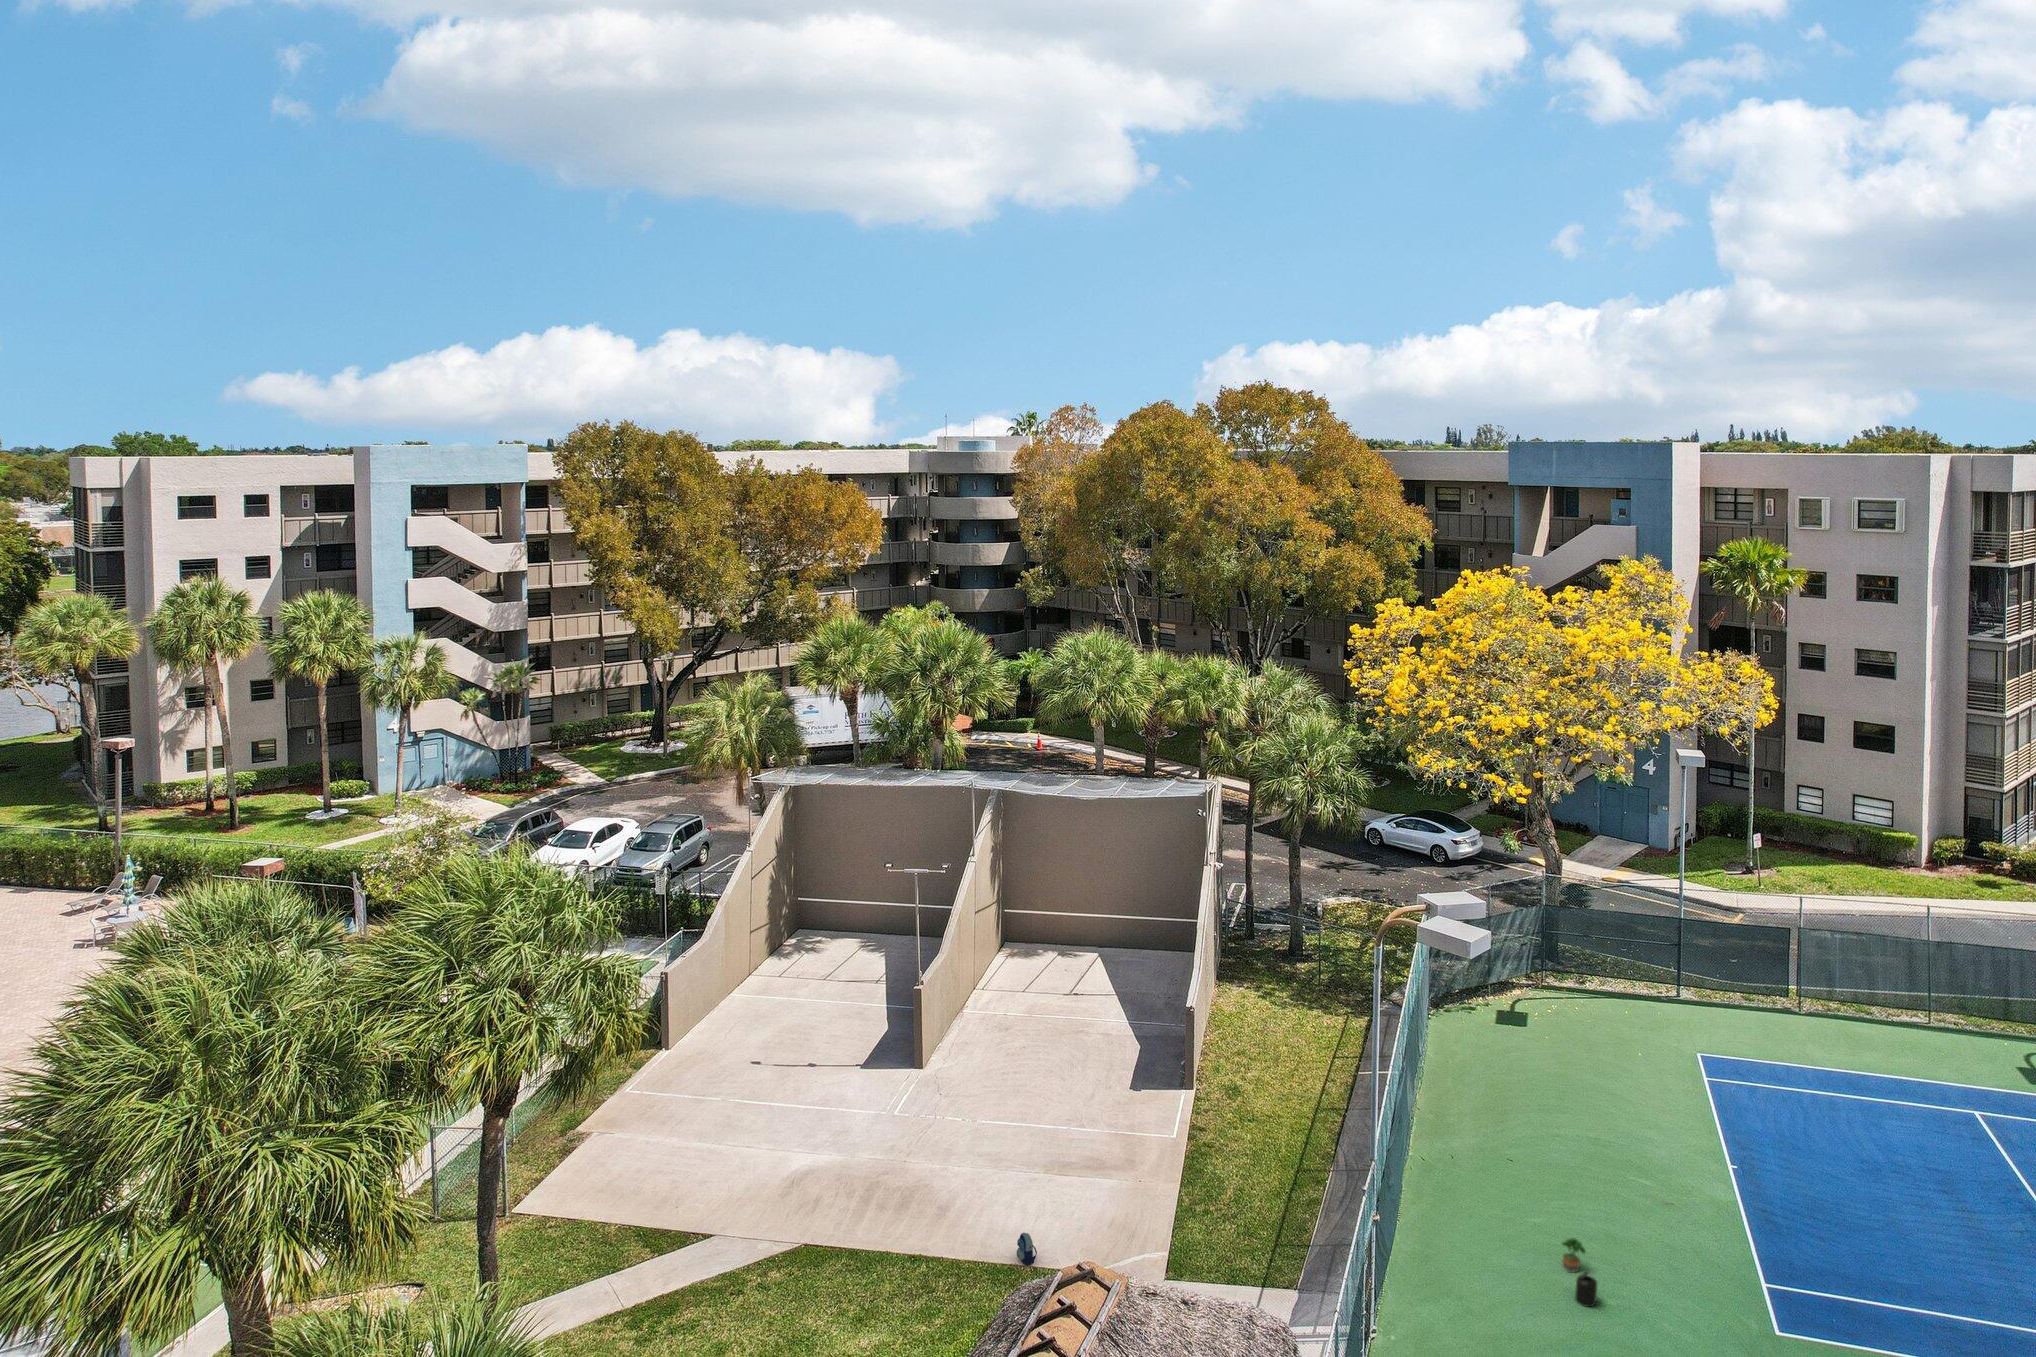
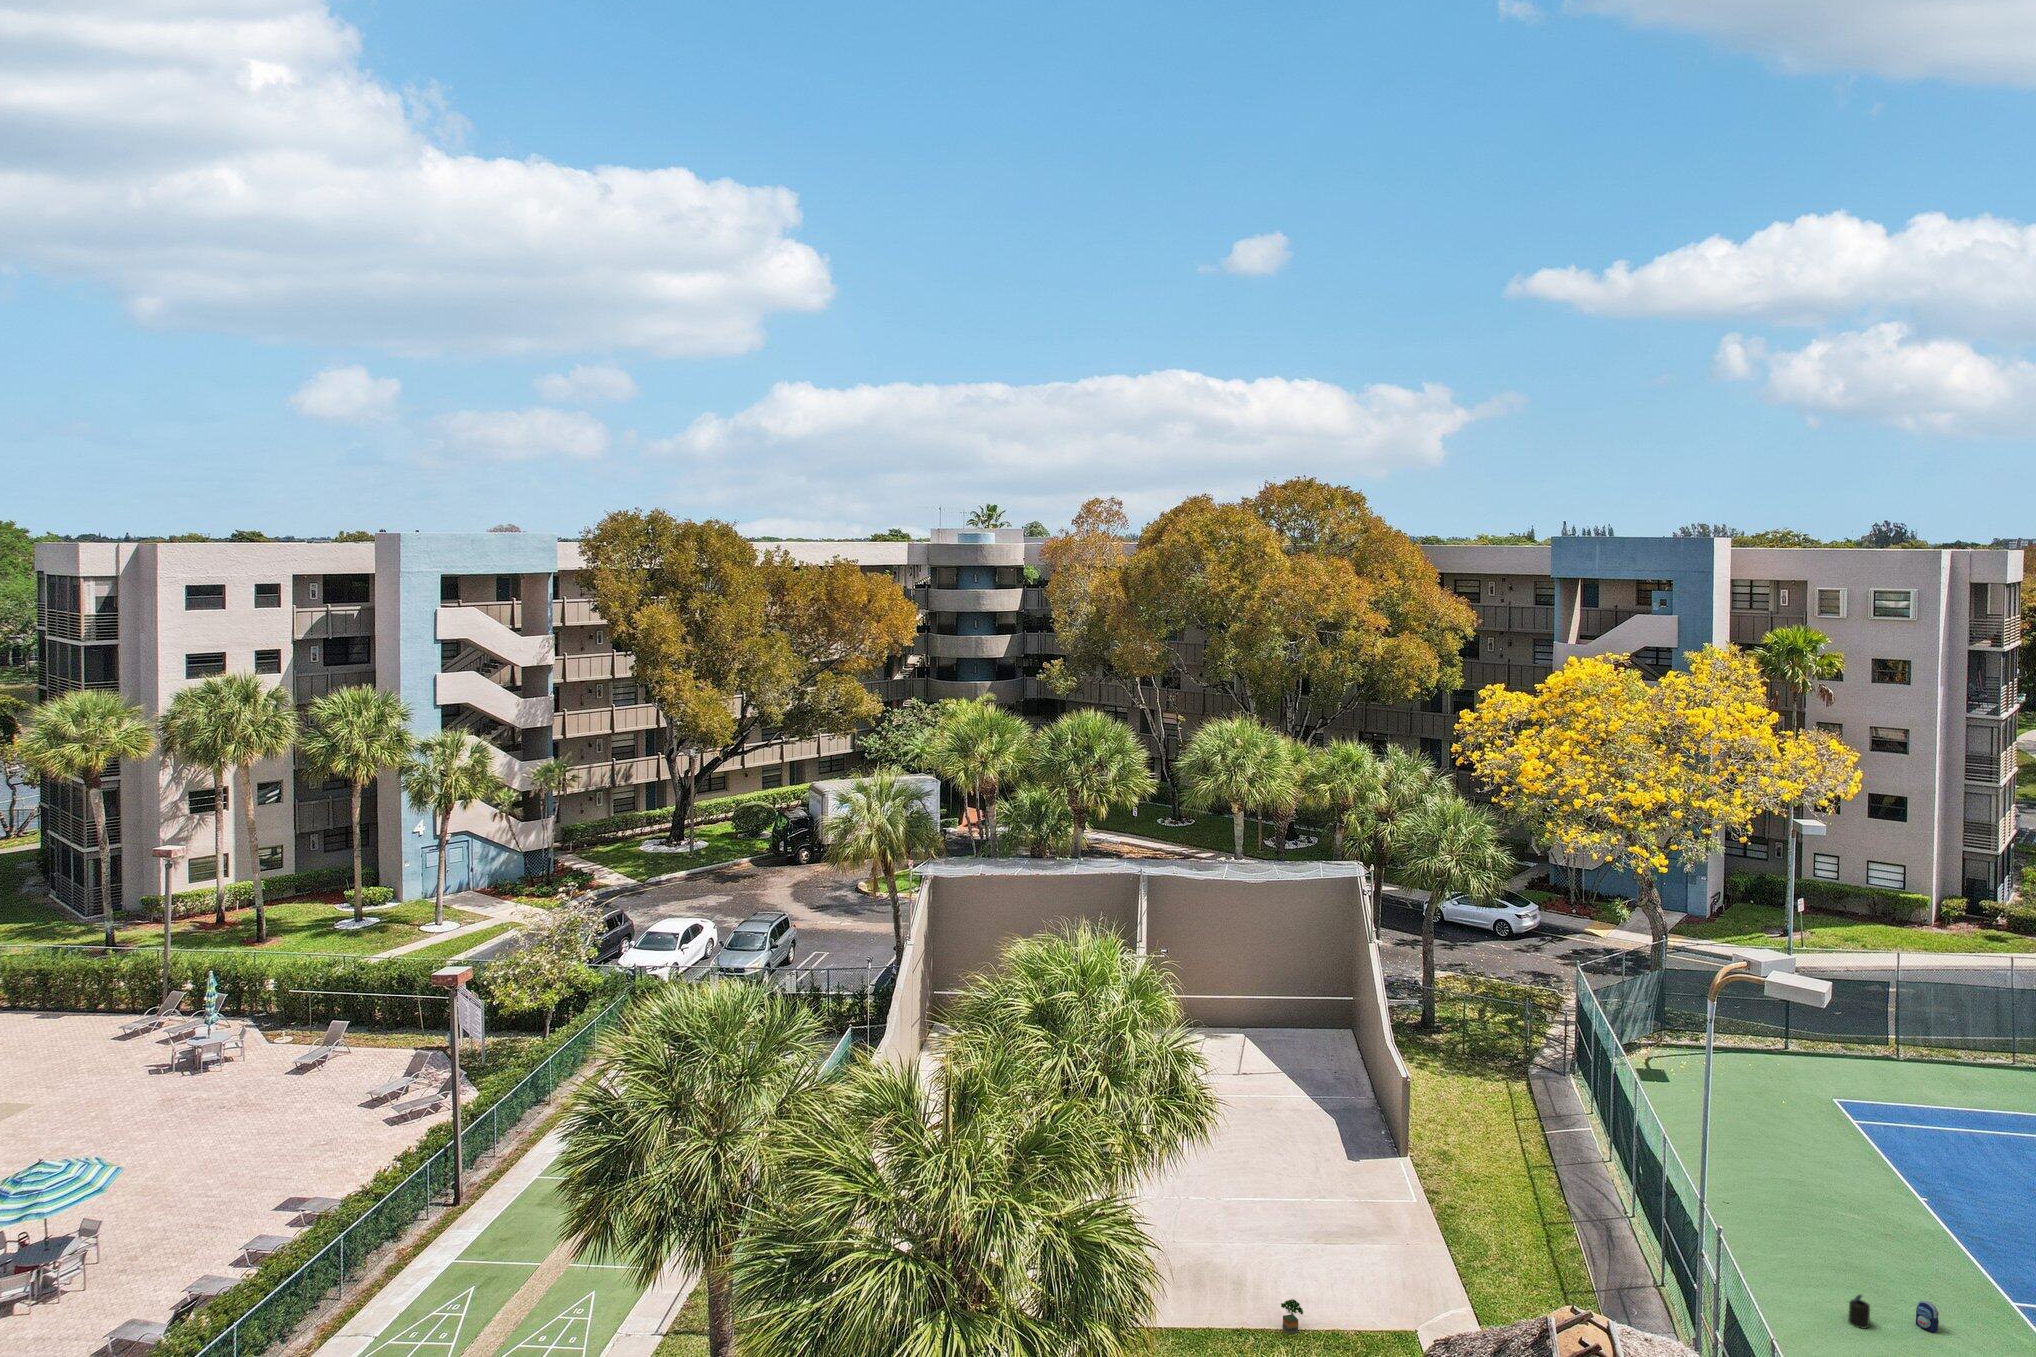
backpack: present [1017,1233,1037,1265] -> present [1915,1301,1939,1333]
potted tree: present [1562,1238,1585,1273] -> present [1281,1299,1303,1334]

